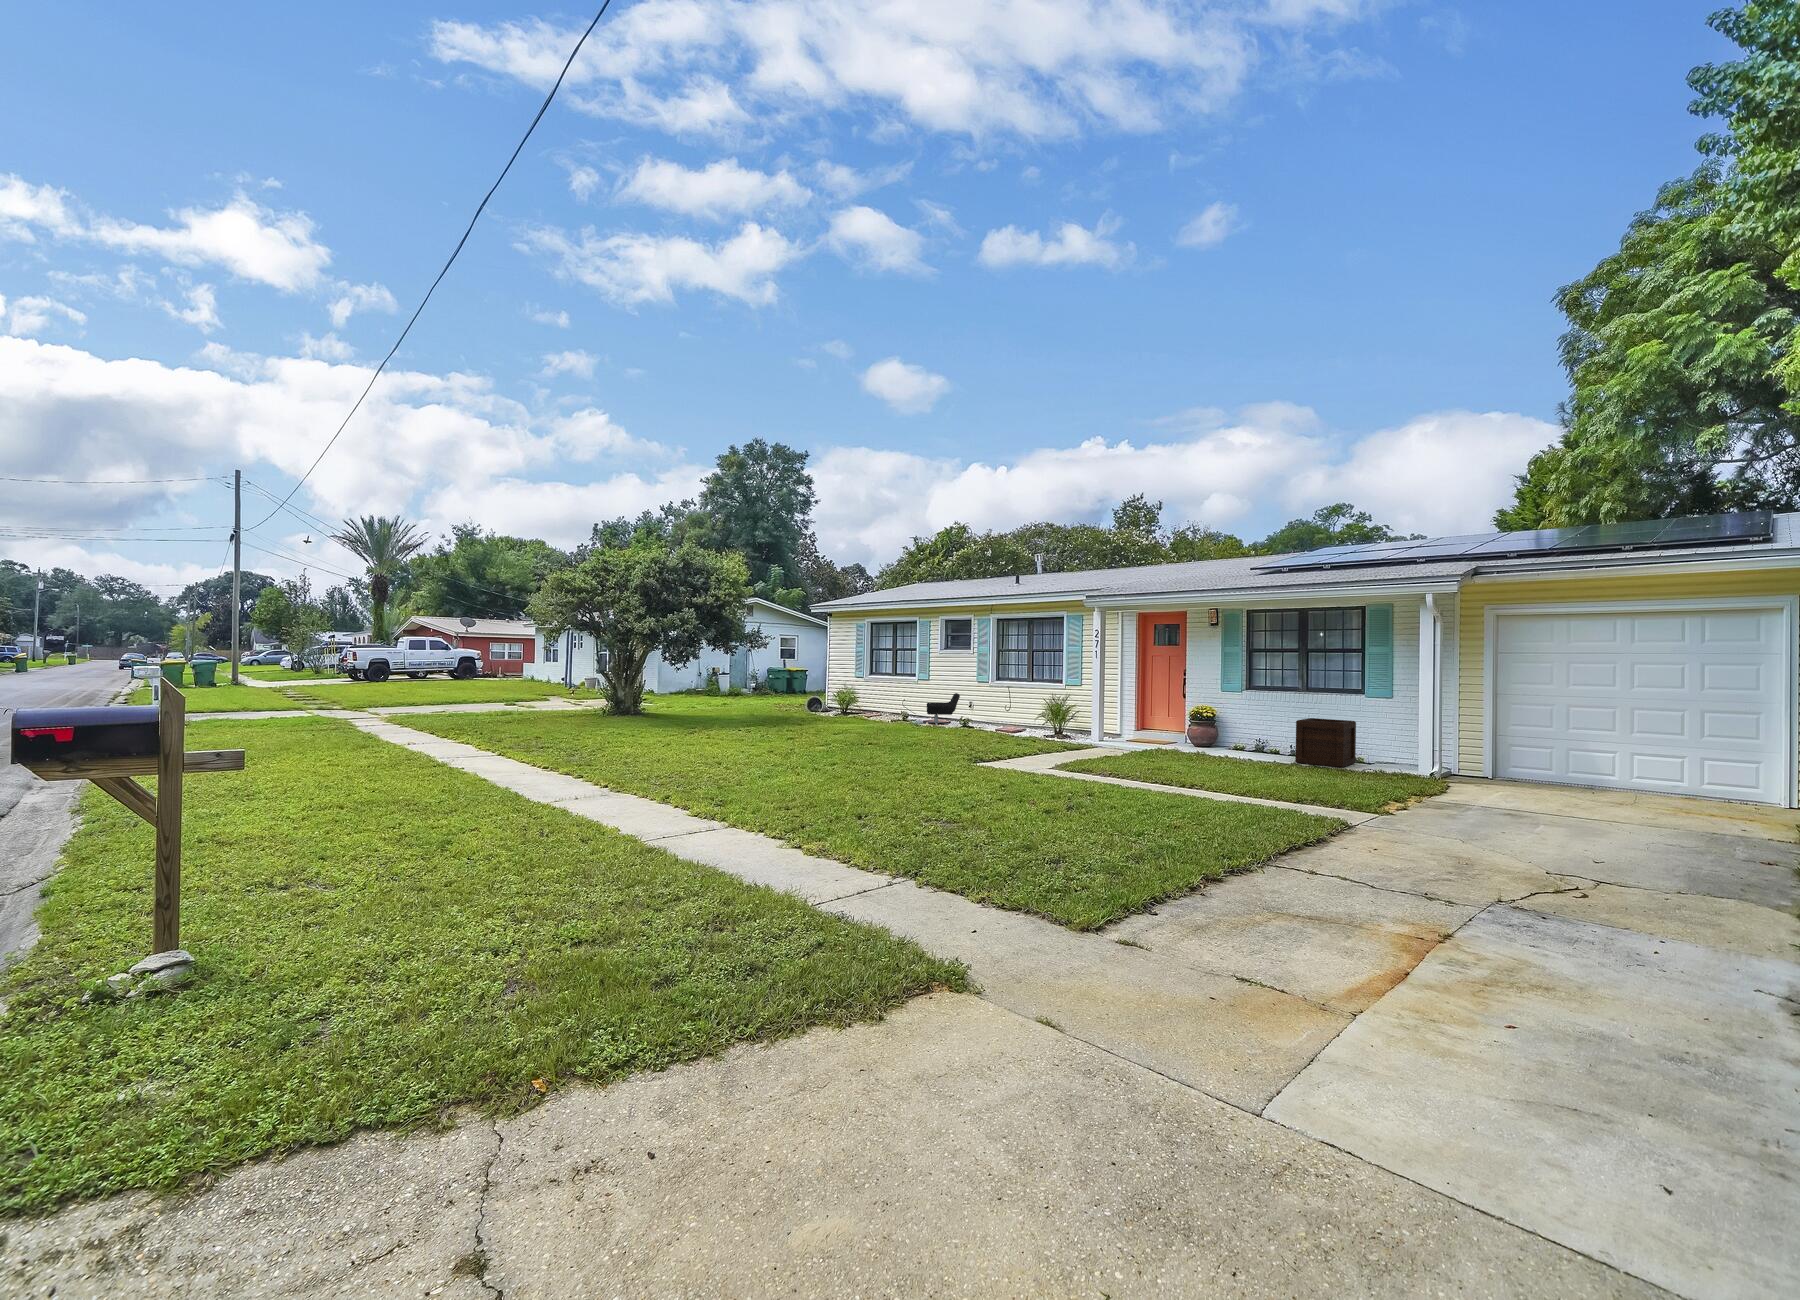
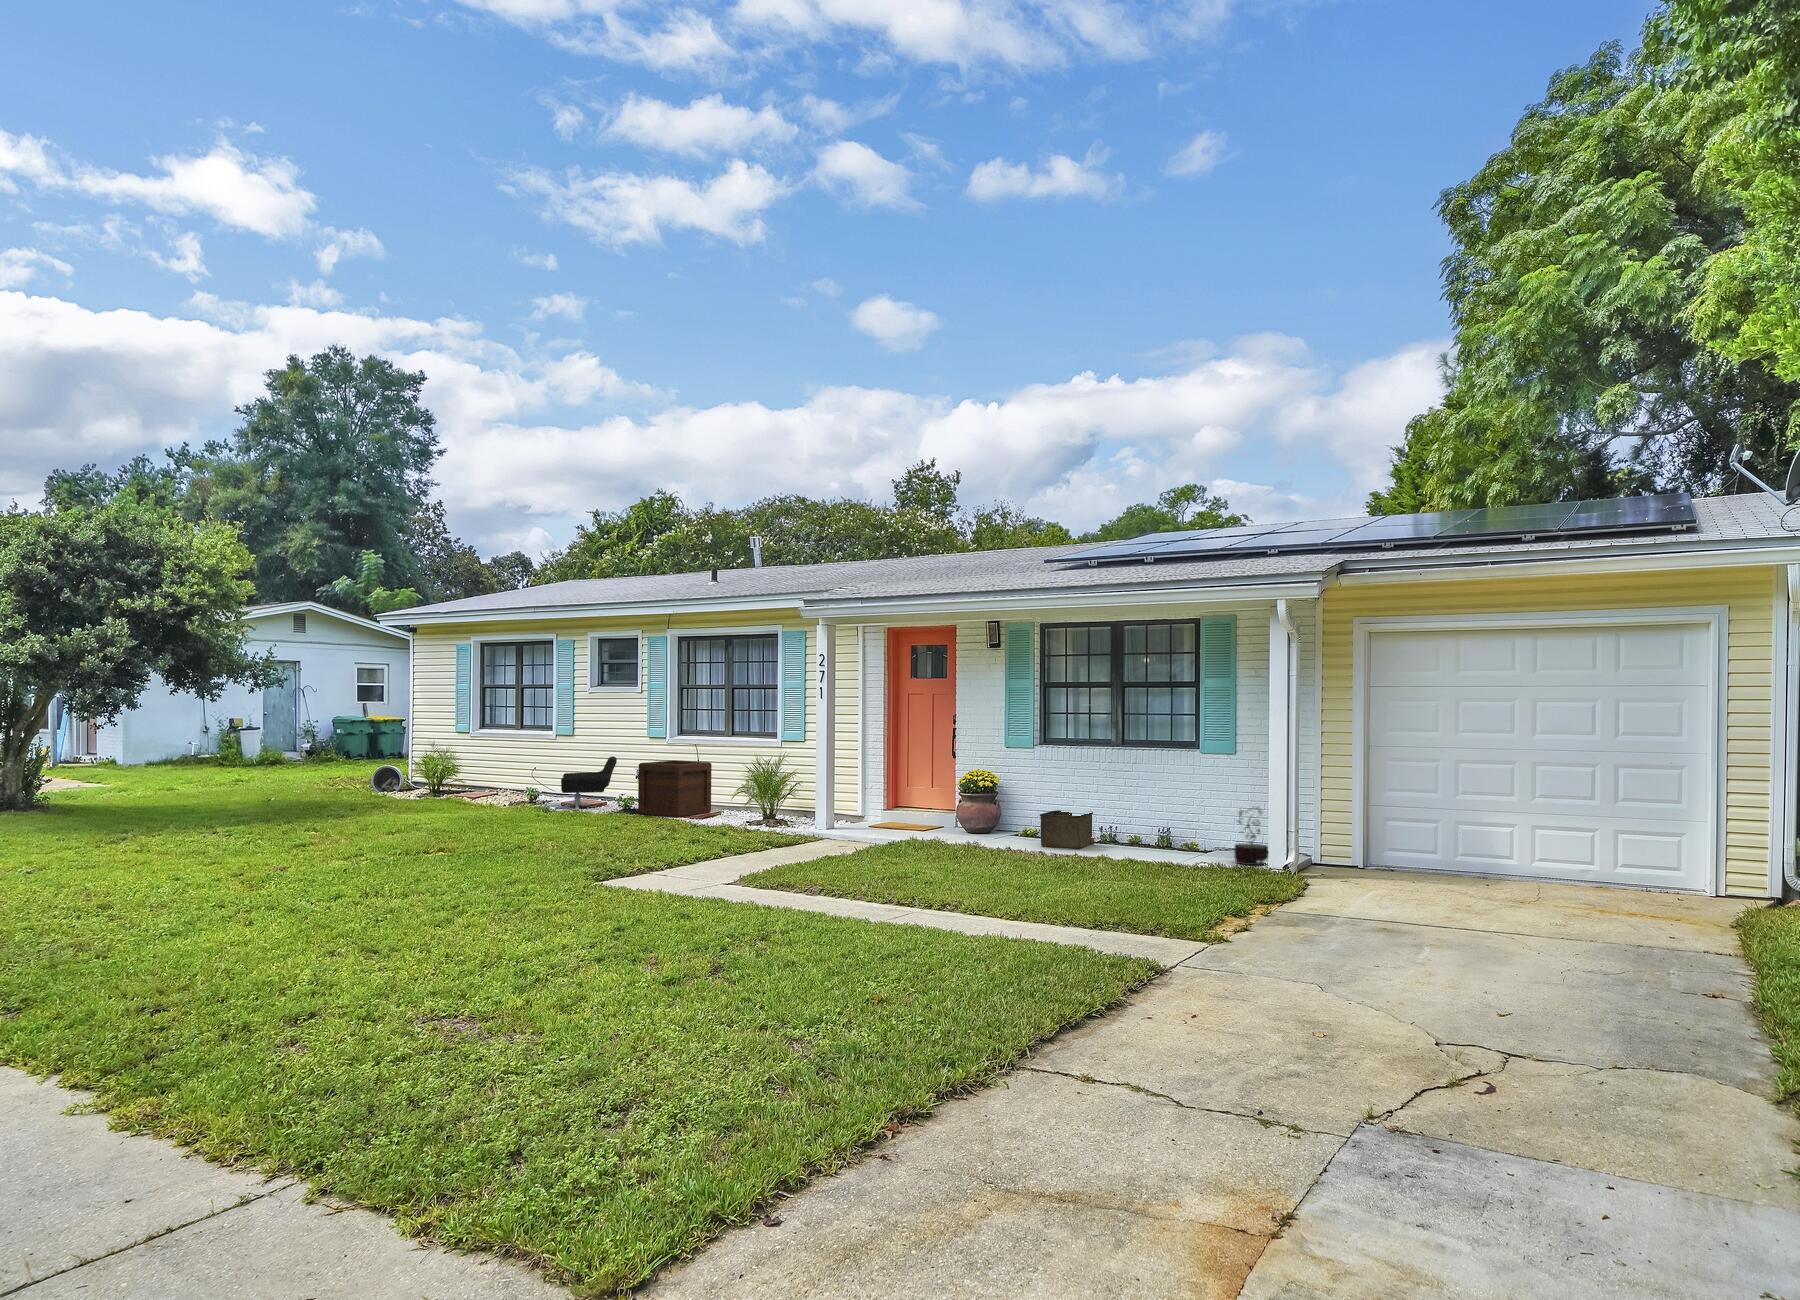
wooden crate: present [1295,718,1356,768] -> present [638,760,712,817]
storage bin: none [1246,733,1284,759] -> present [1040,810,1094,849]
decorative plant: none [1389,733,1415,773] -> present [1234,807,1269,865]

